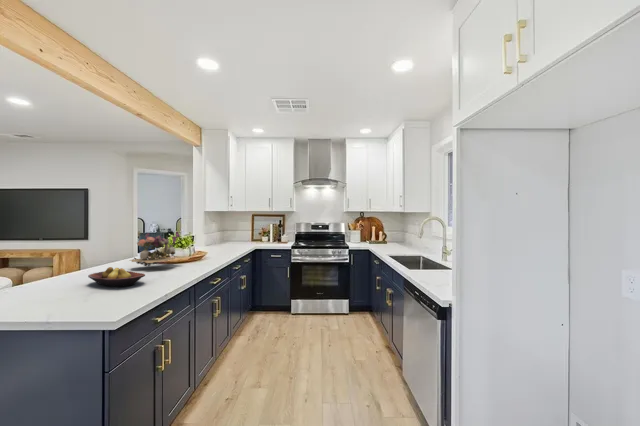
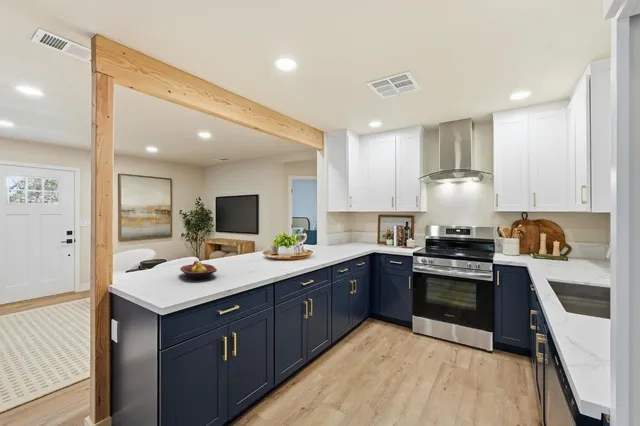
flower arrangement: present [131,231,181,267] -> none [230,230,273,264]

